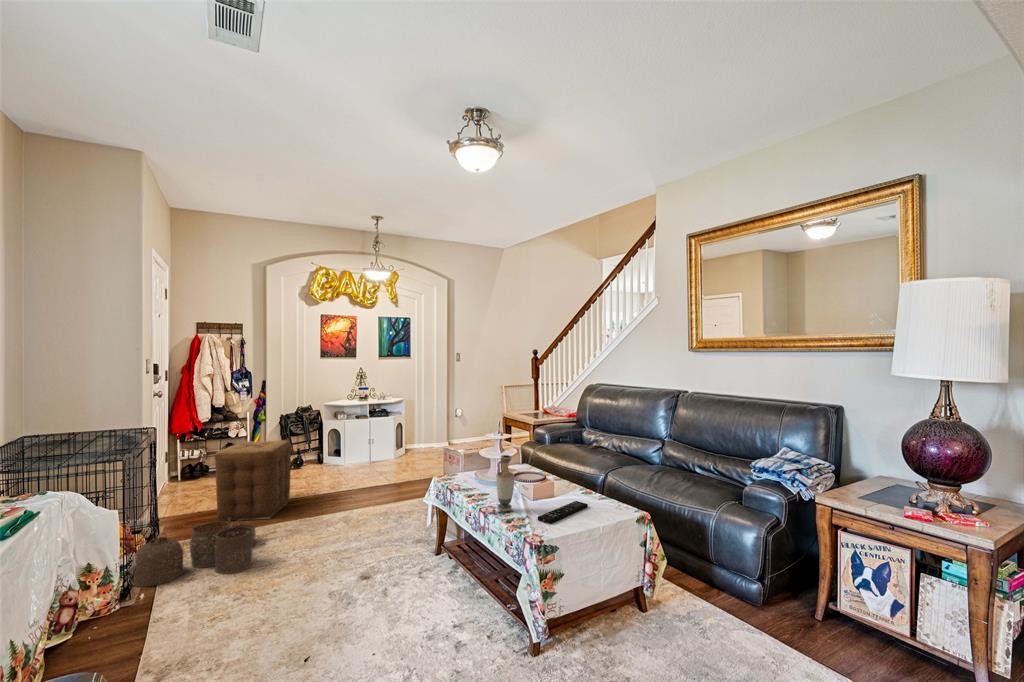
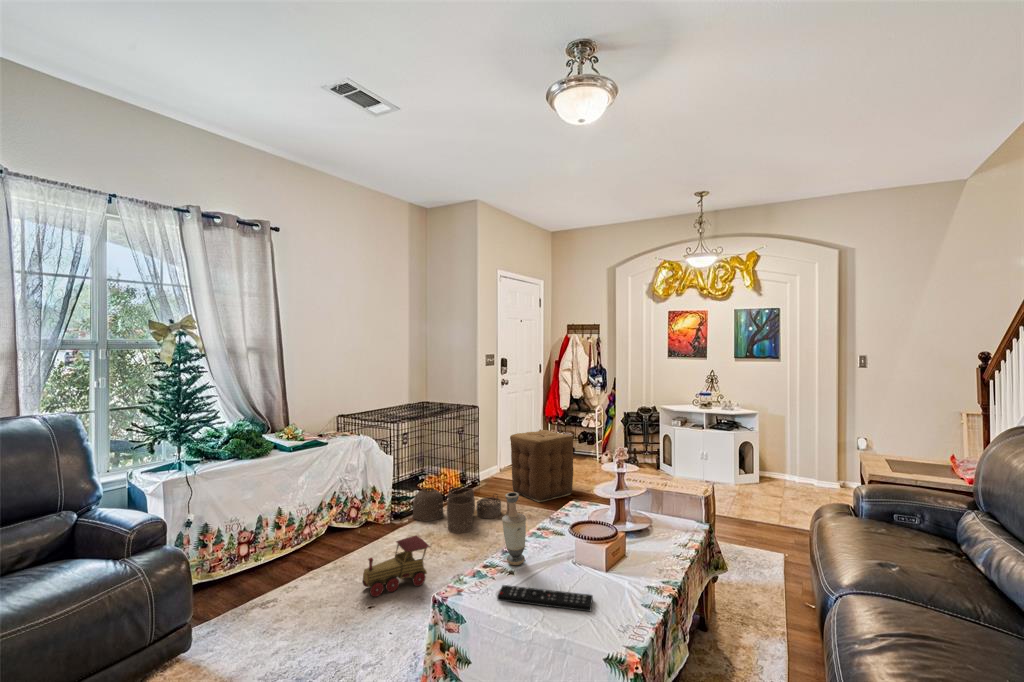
toy train: none [250,567,316,650] -> present [362,535,429,597]

